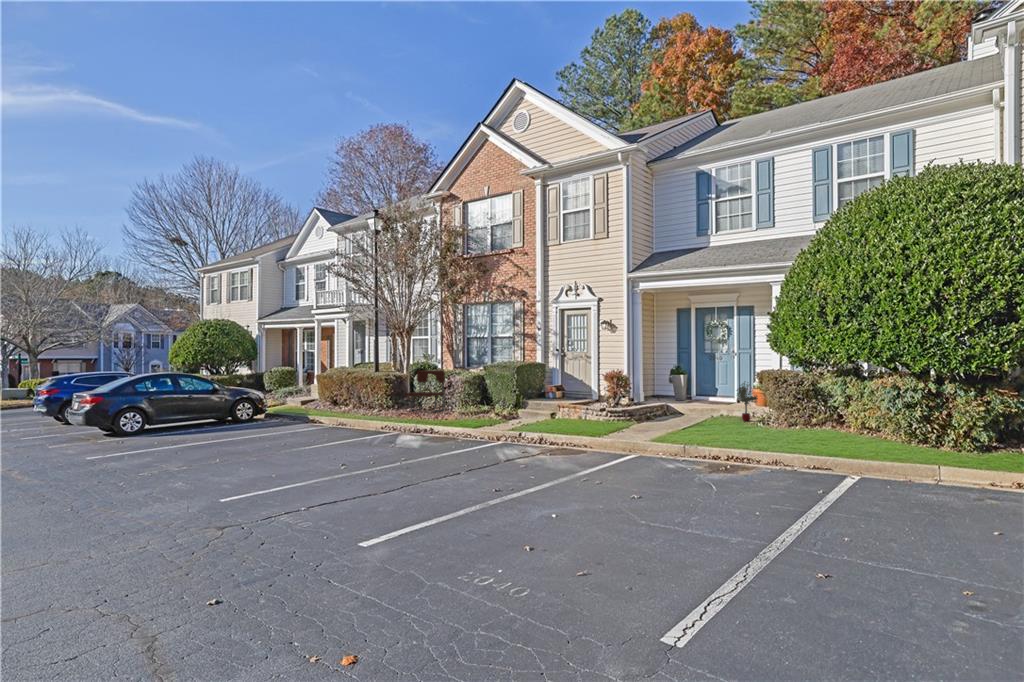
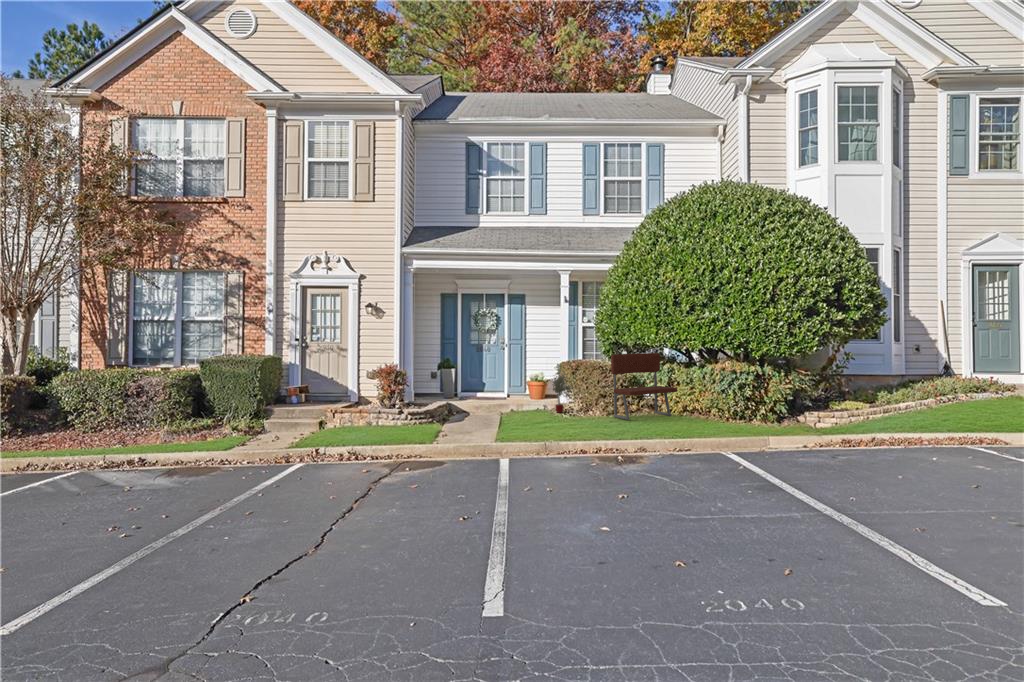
bench: present [405,370,445,412] -> present [611,353,677,420]

